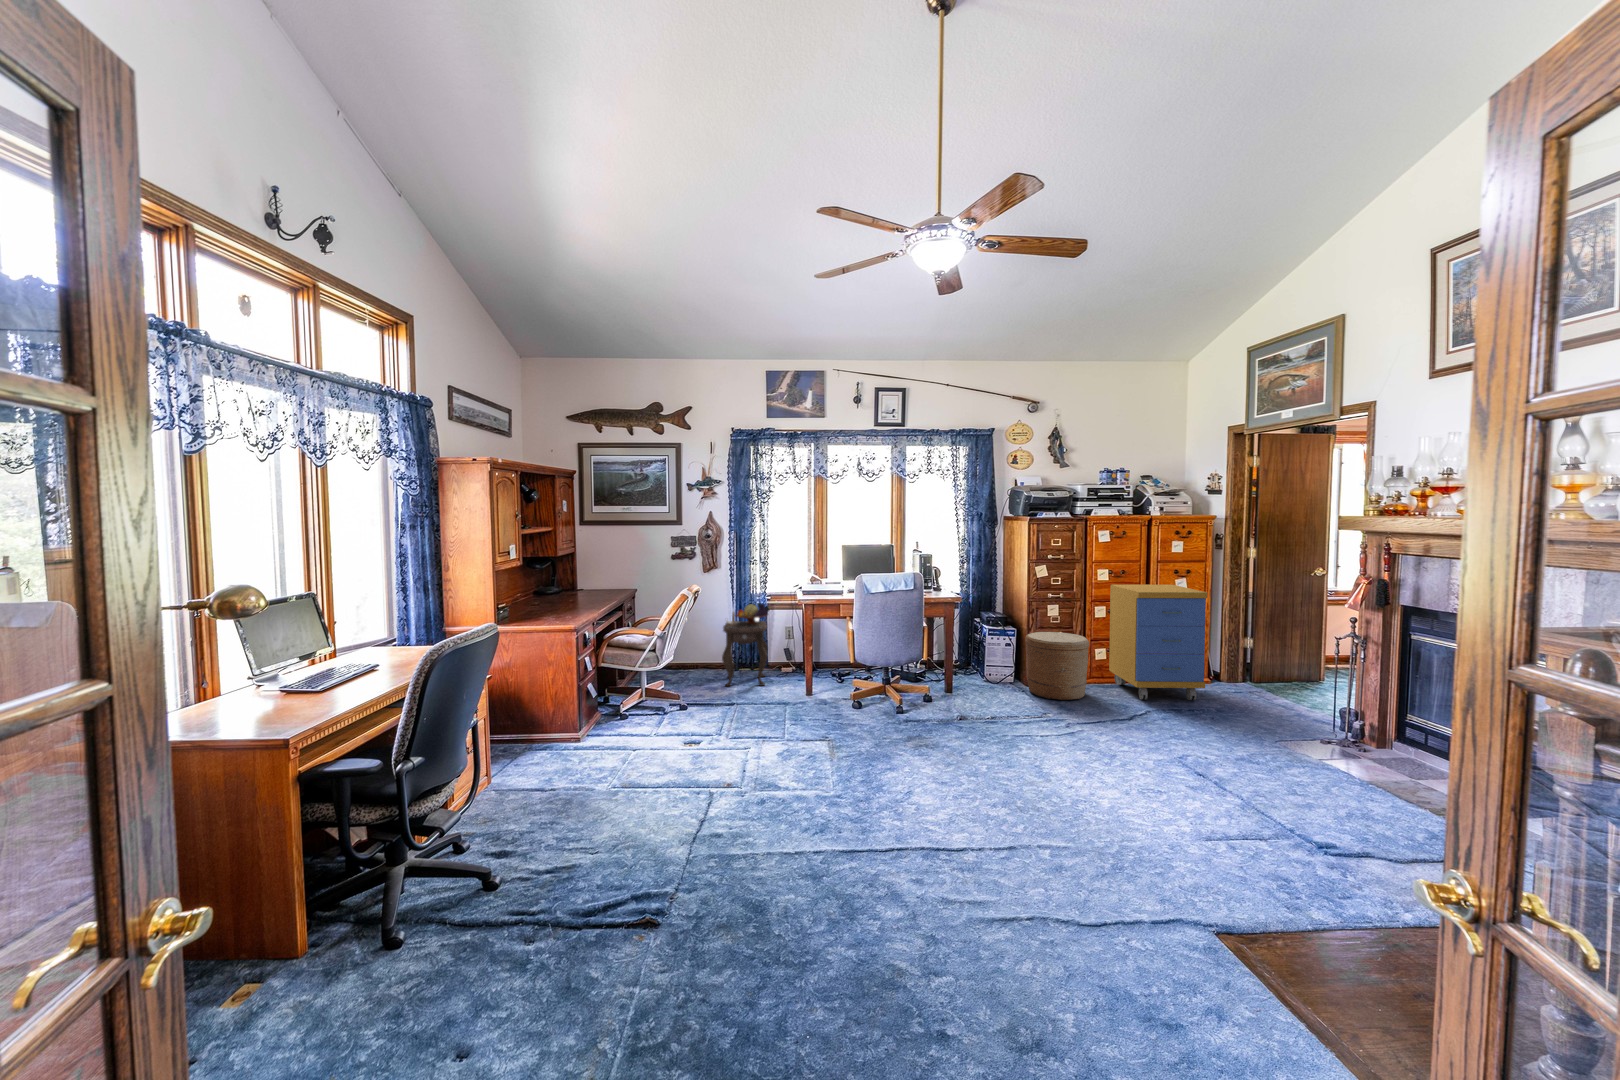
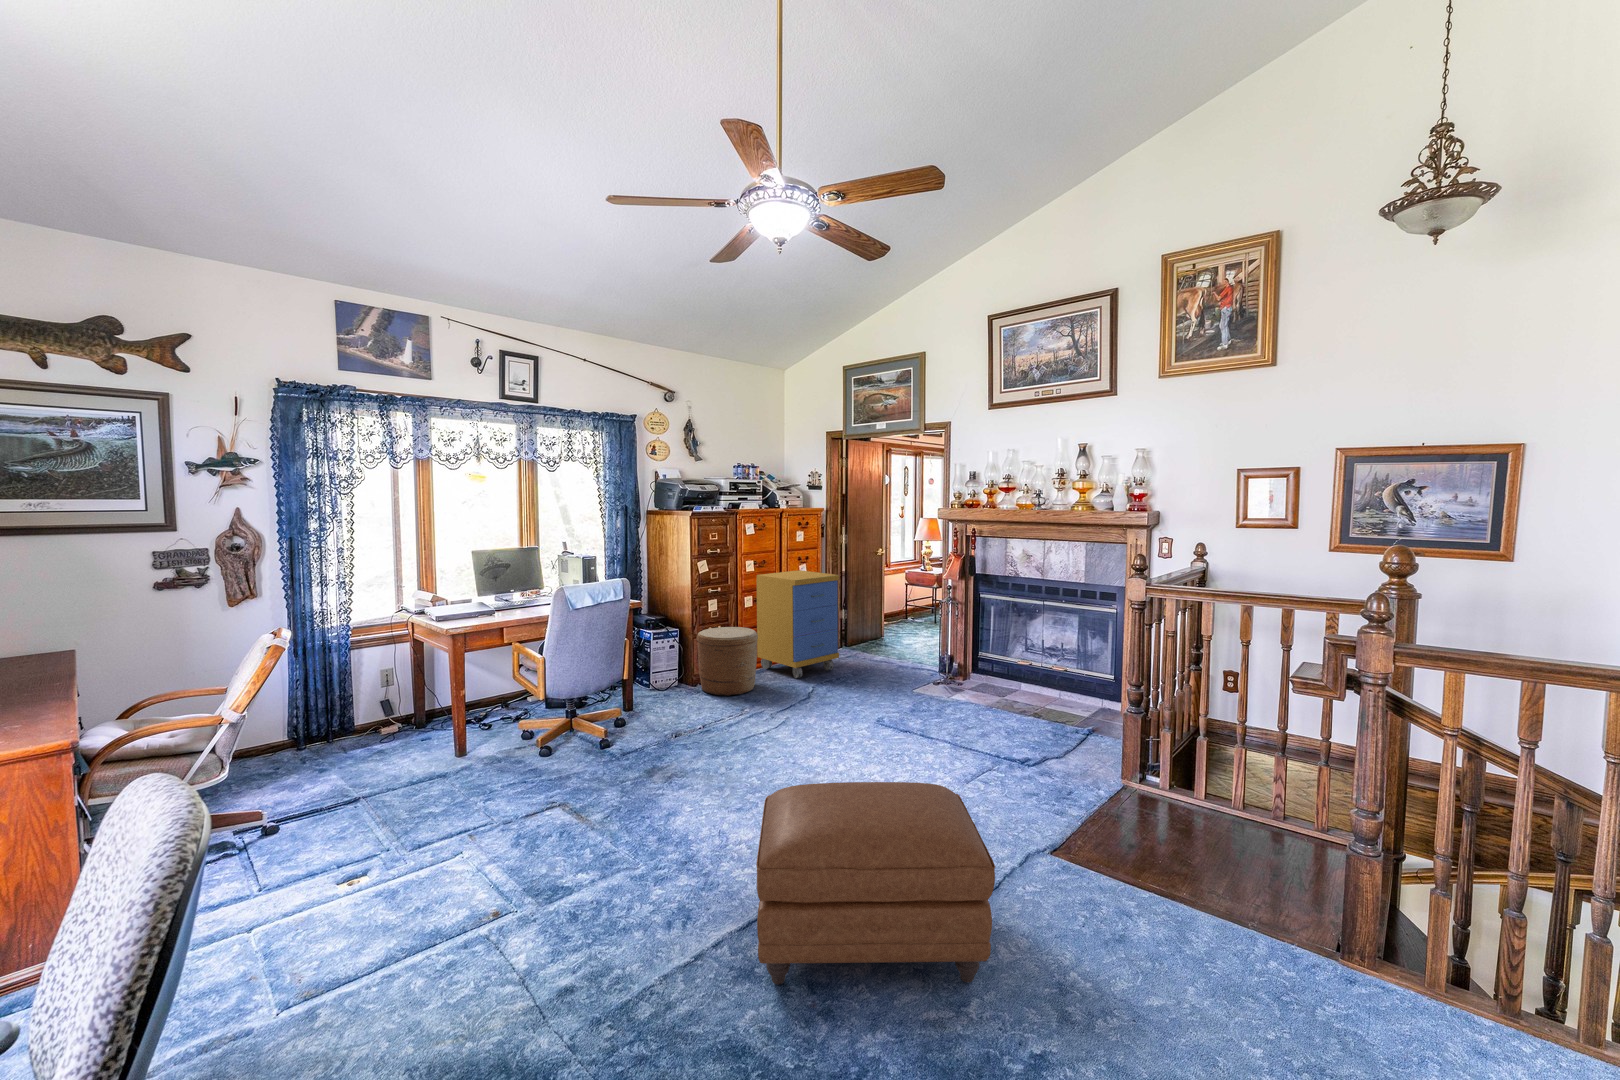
side table: present [722,603,769,686] -> none [284,641,381,784]
ottoman: none [803,751,1050,976] -> present [756,782,995,984]

